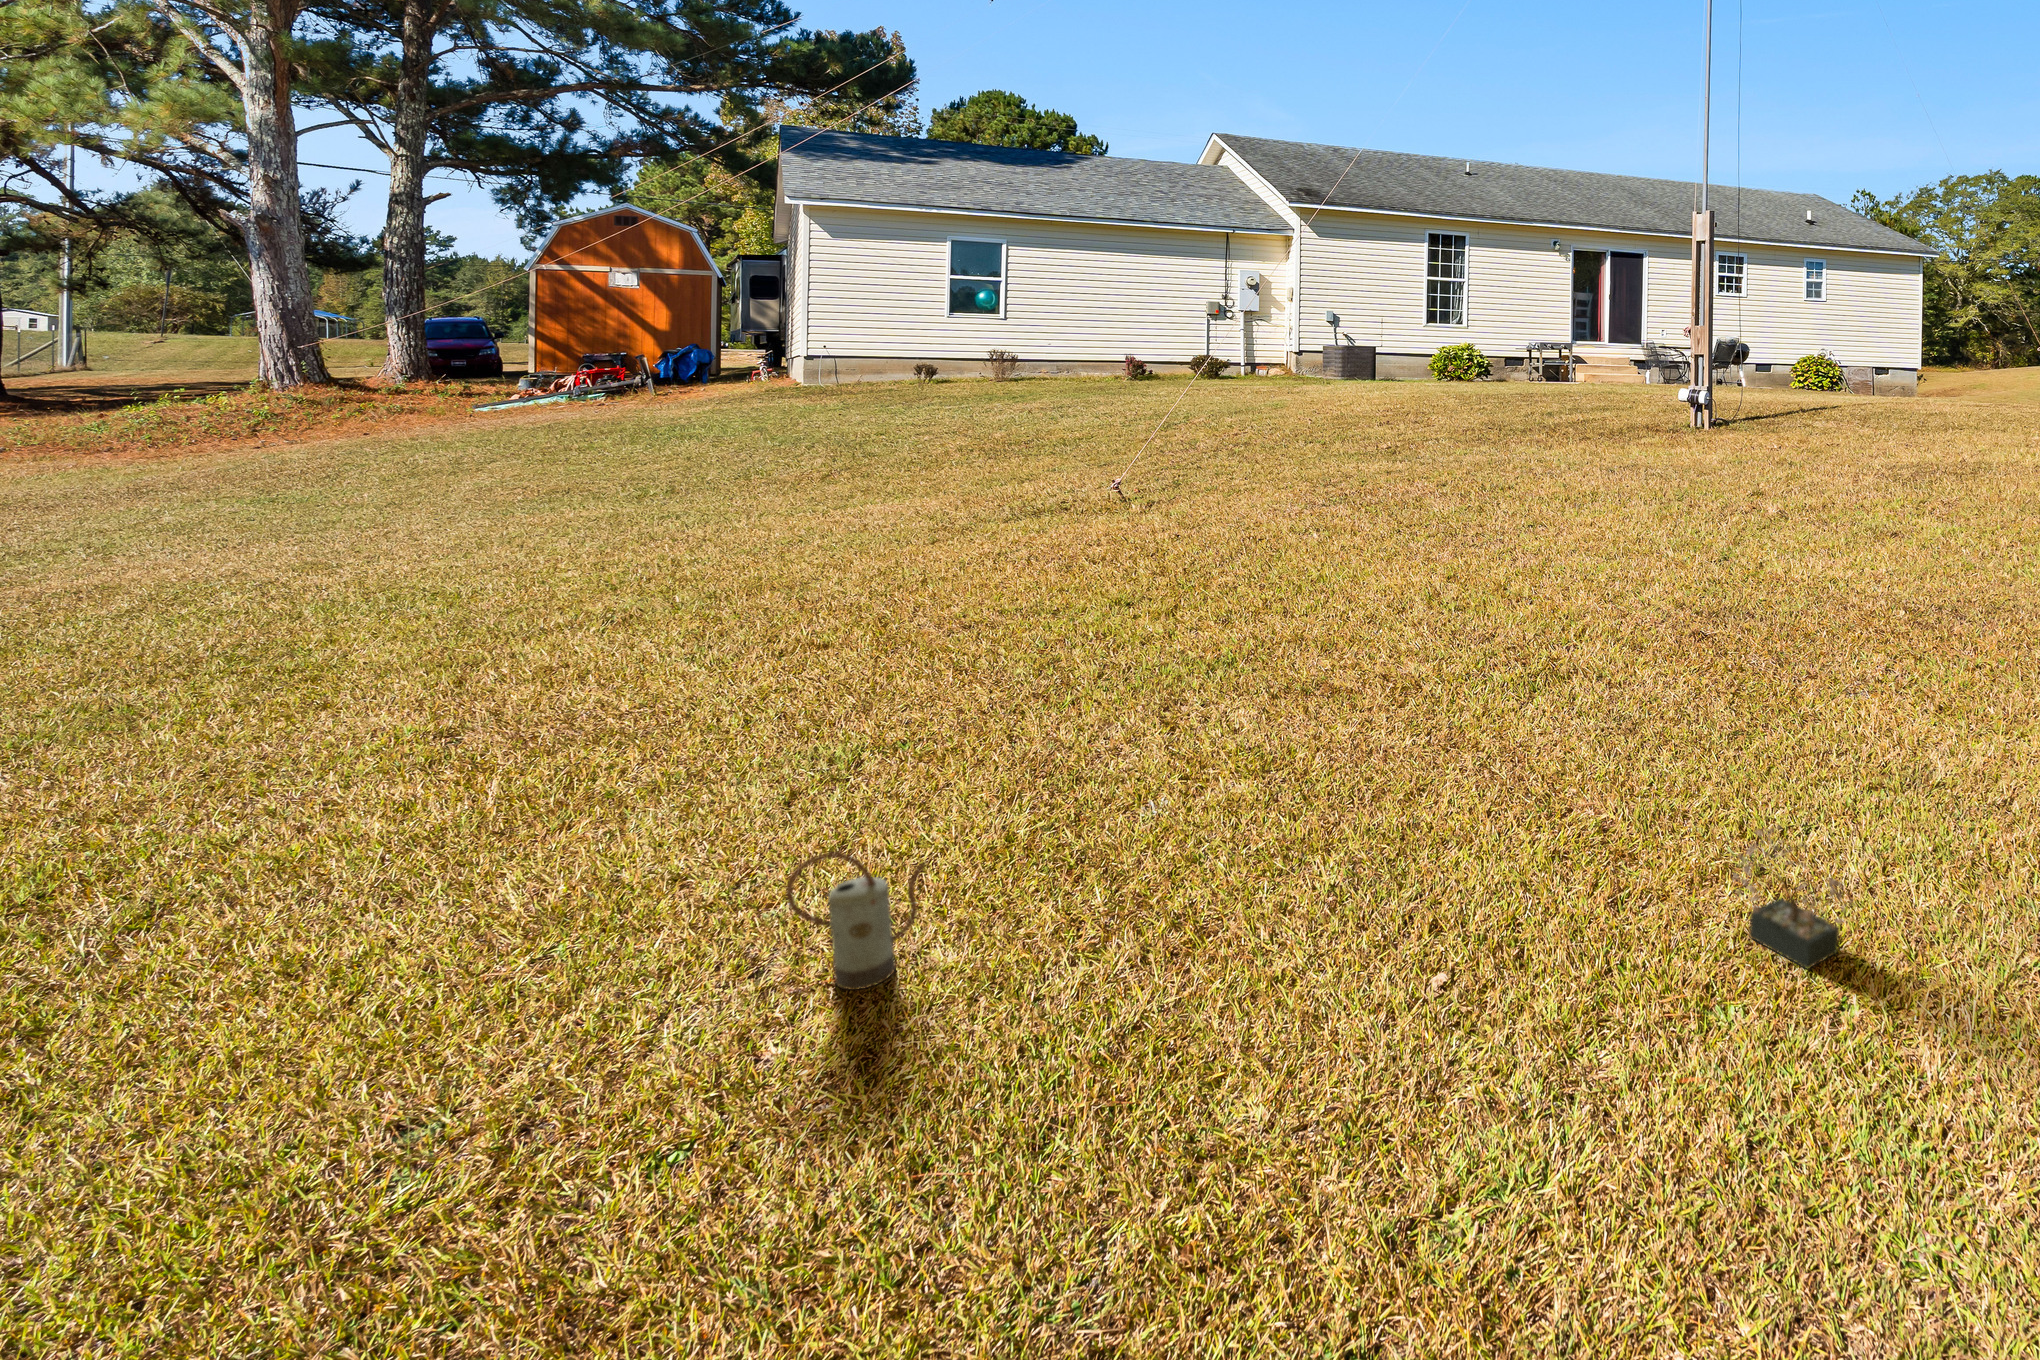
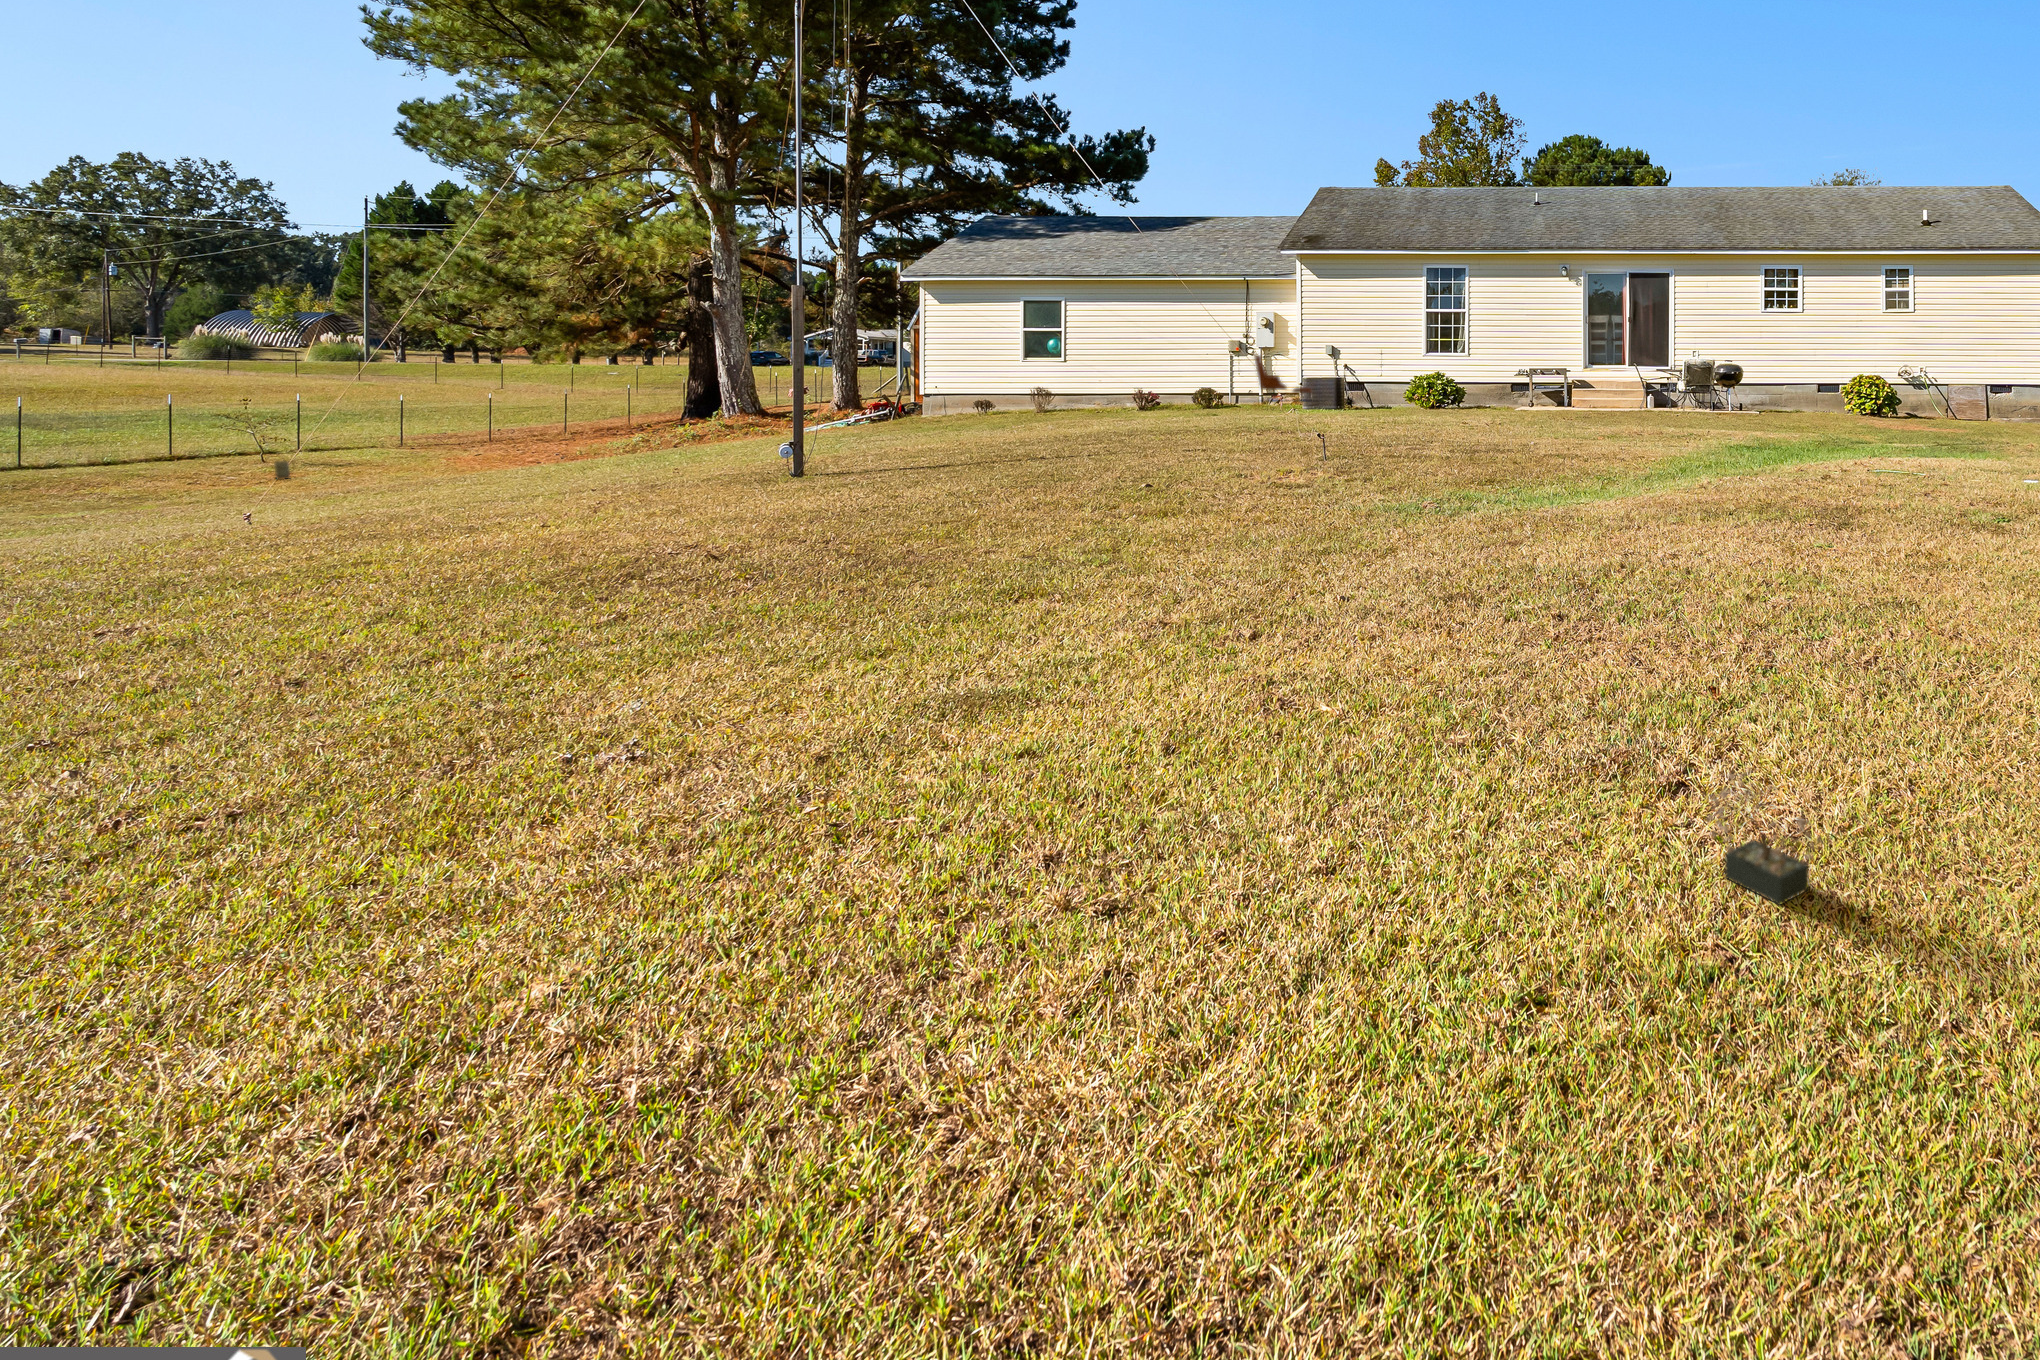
lounge chair: none [1241,323,1305,375] -> present [1255,355,1311,400]
watering can: present [786,852,926,990] -> present [270,454,295,480]

